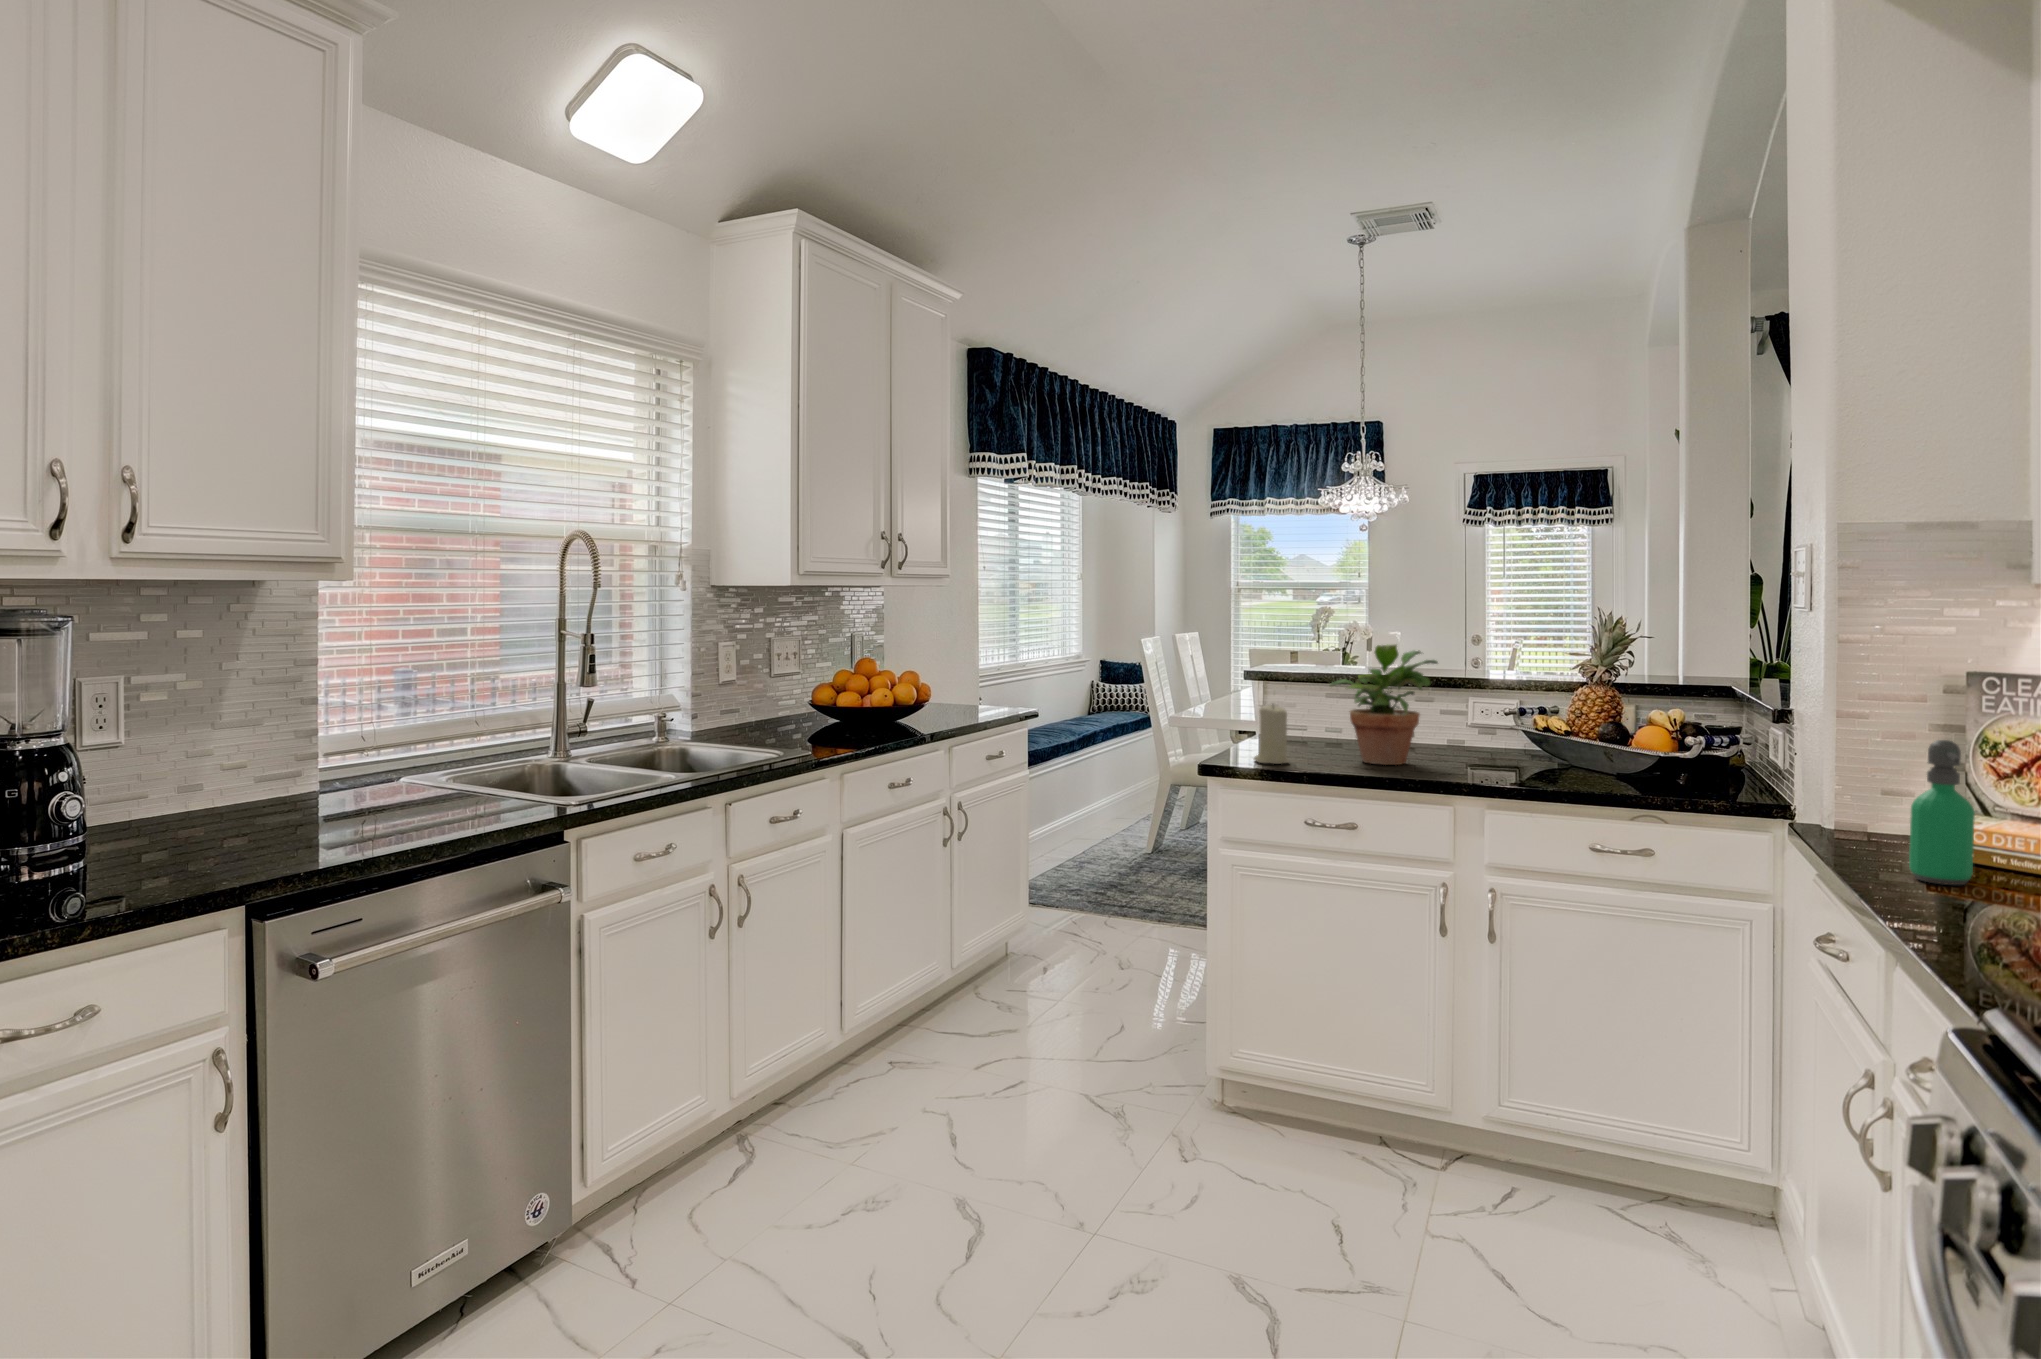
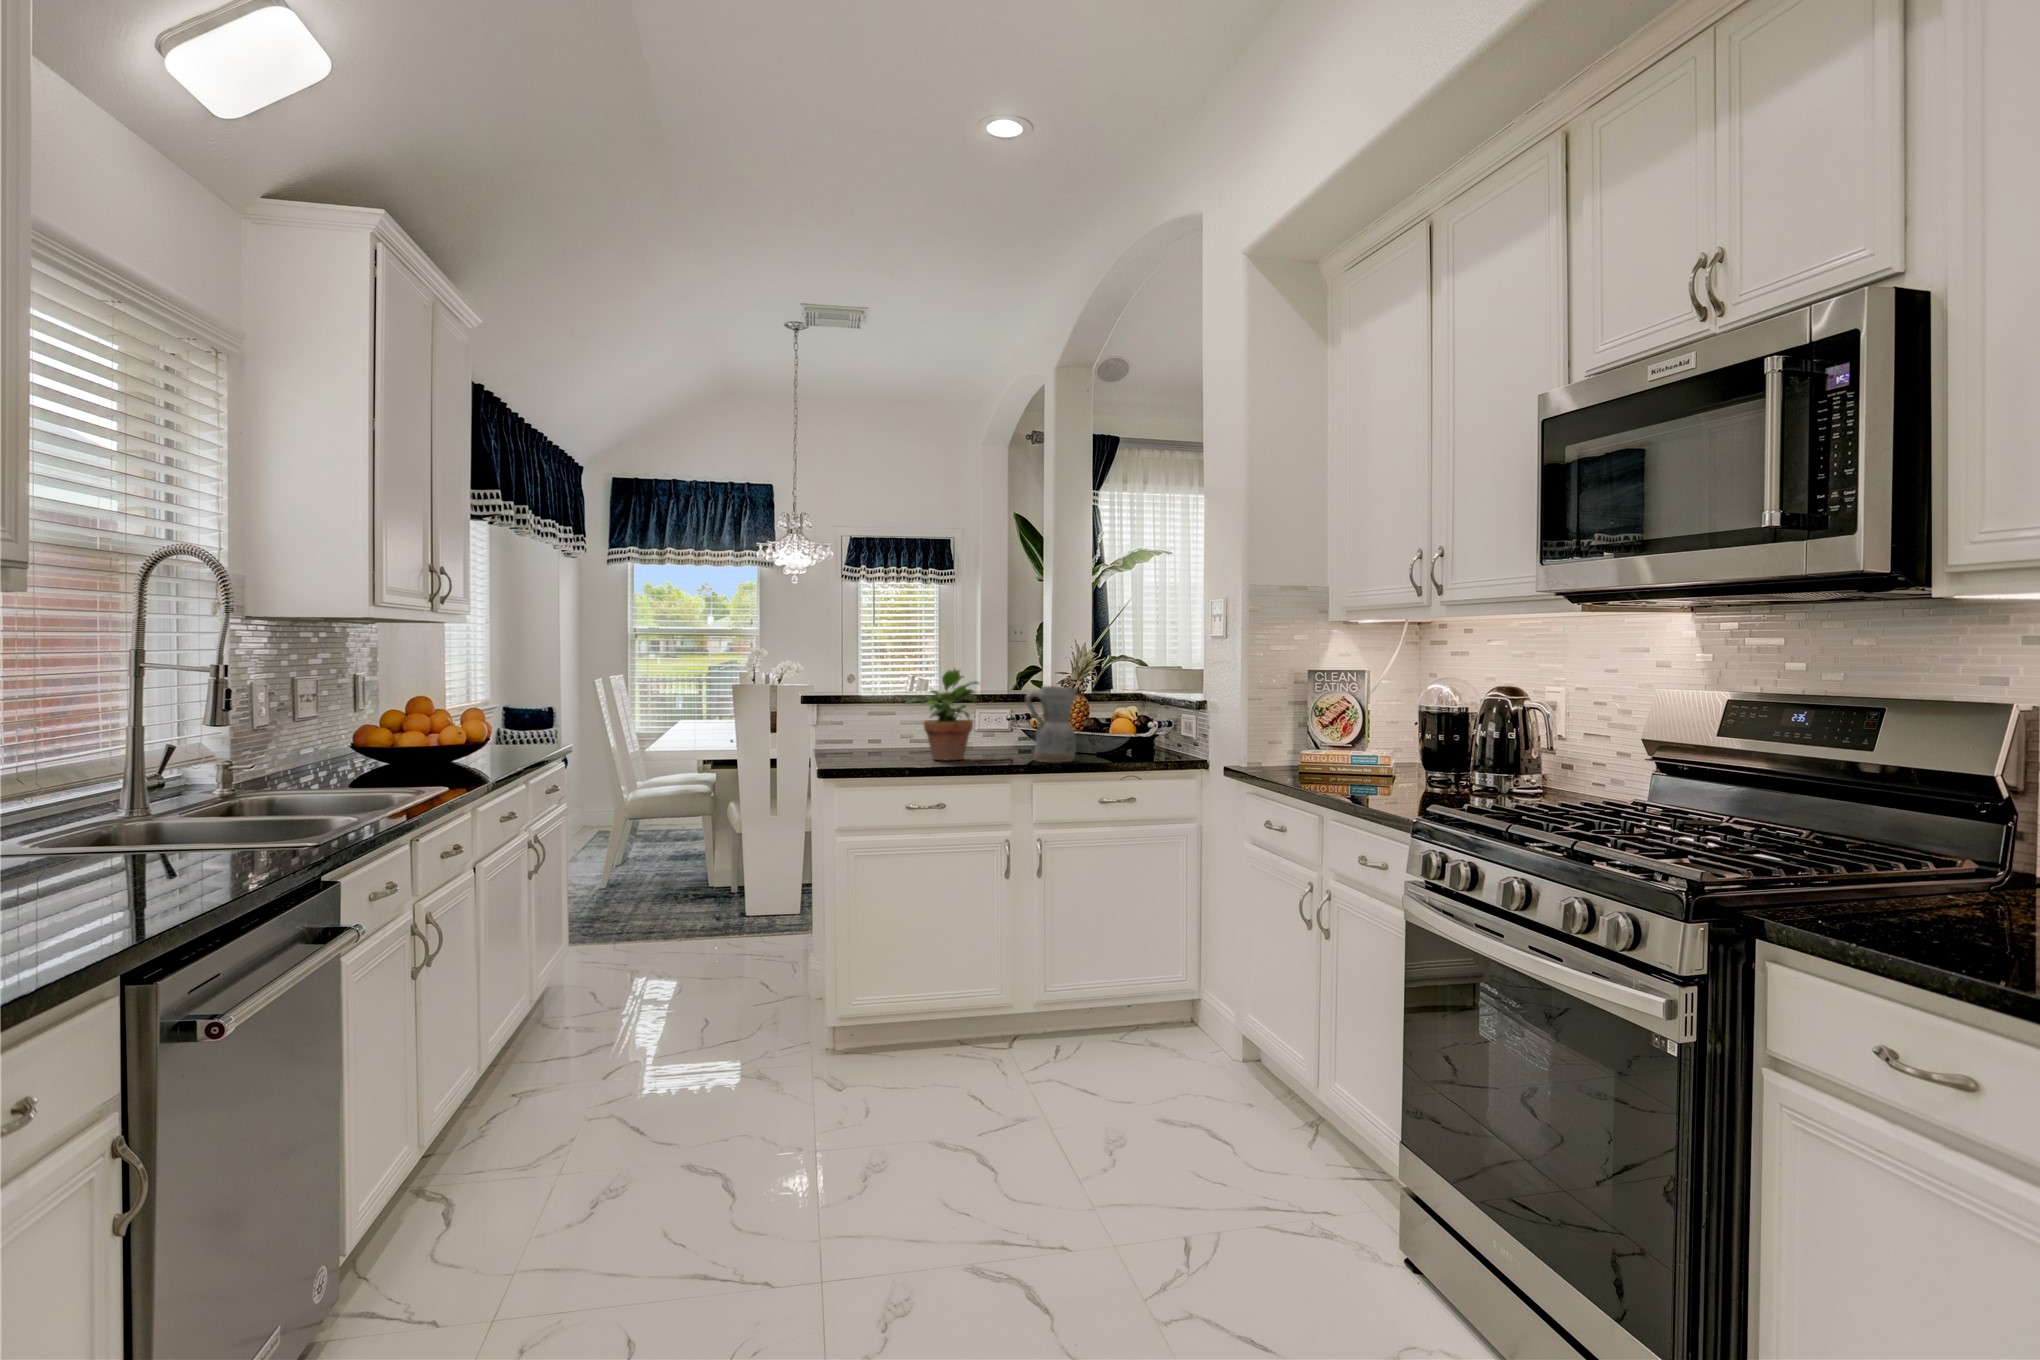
ceramic pitcher: none [1486,670,1569,783] -> present [1026,686,1077,762]
candle: present [1254,705,1289,764] -> none [859,718,889,765]
soap dispenser: present [1909,740,1975,885] -> none [1290,710,1316,787]

